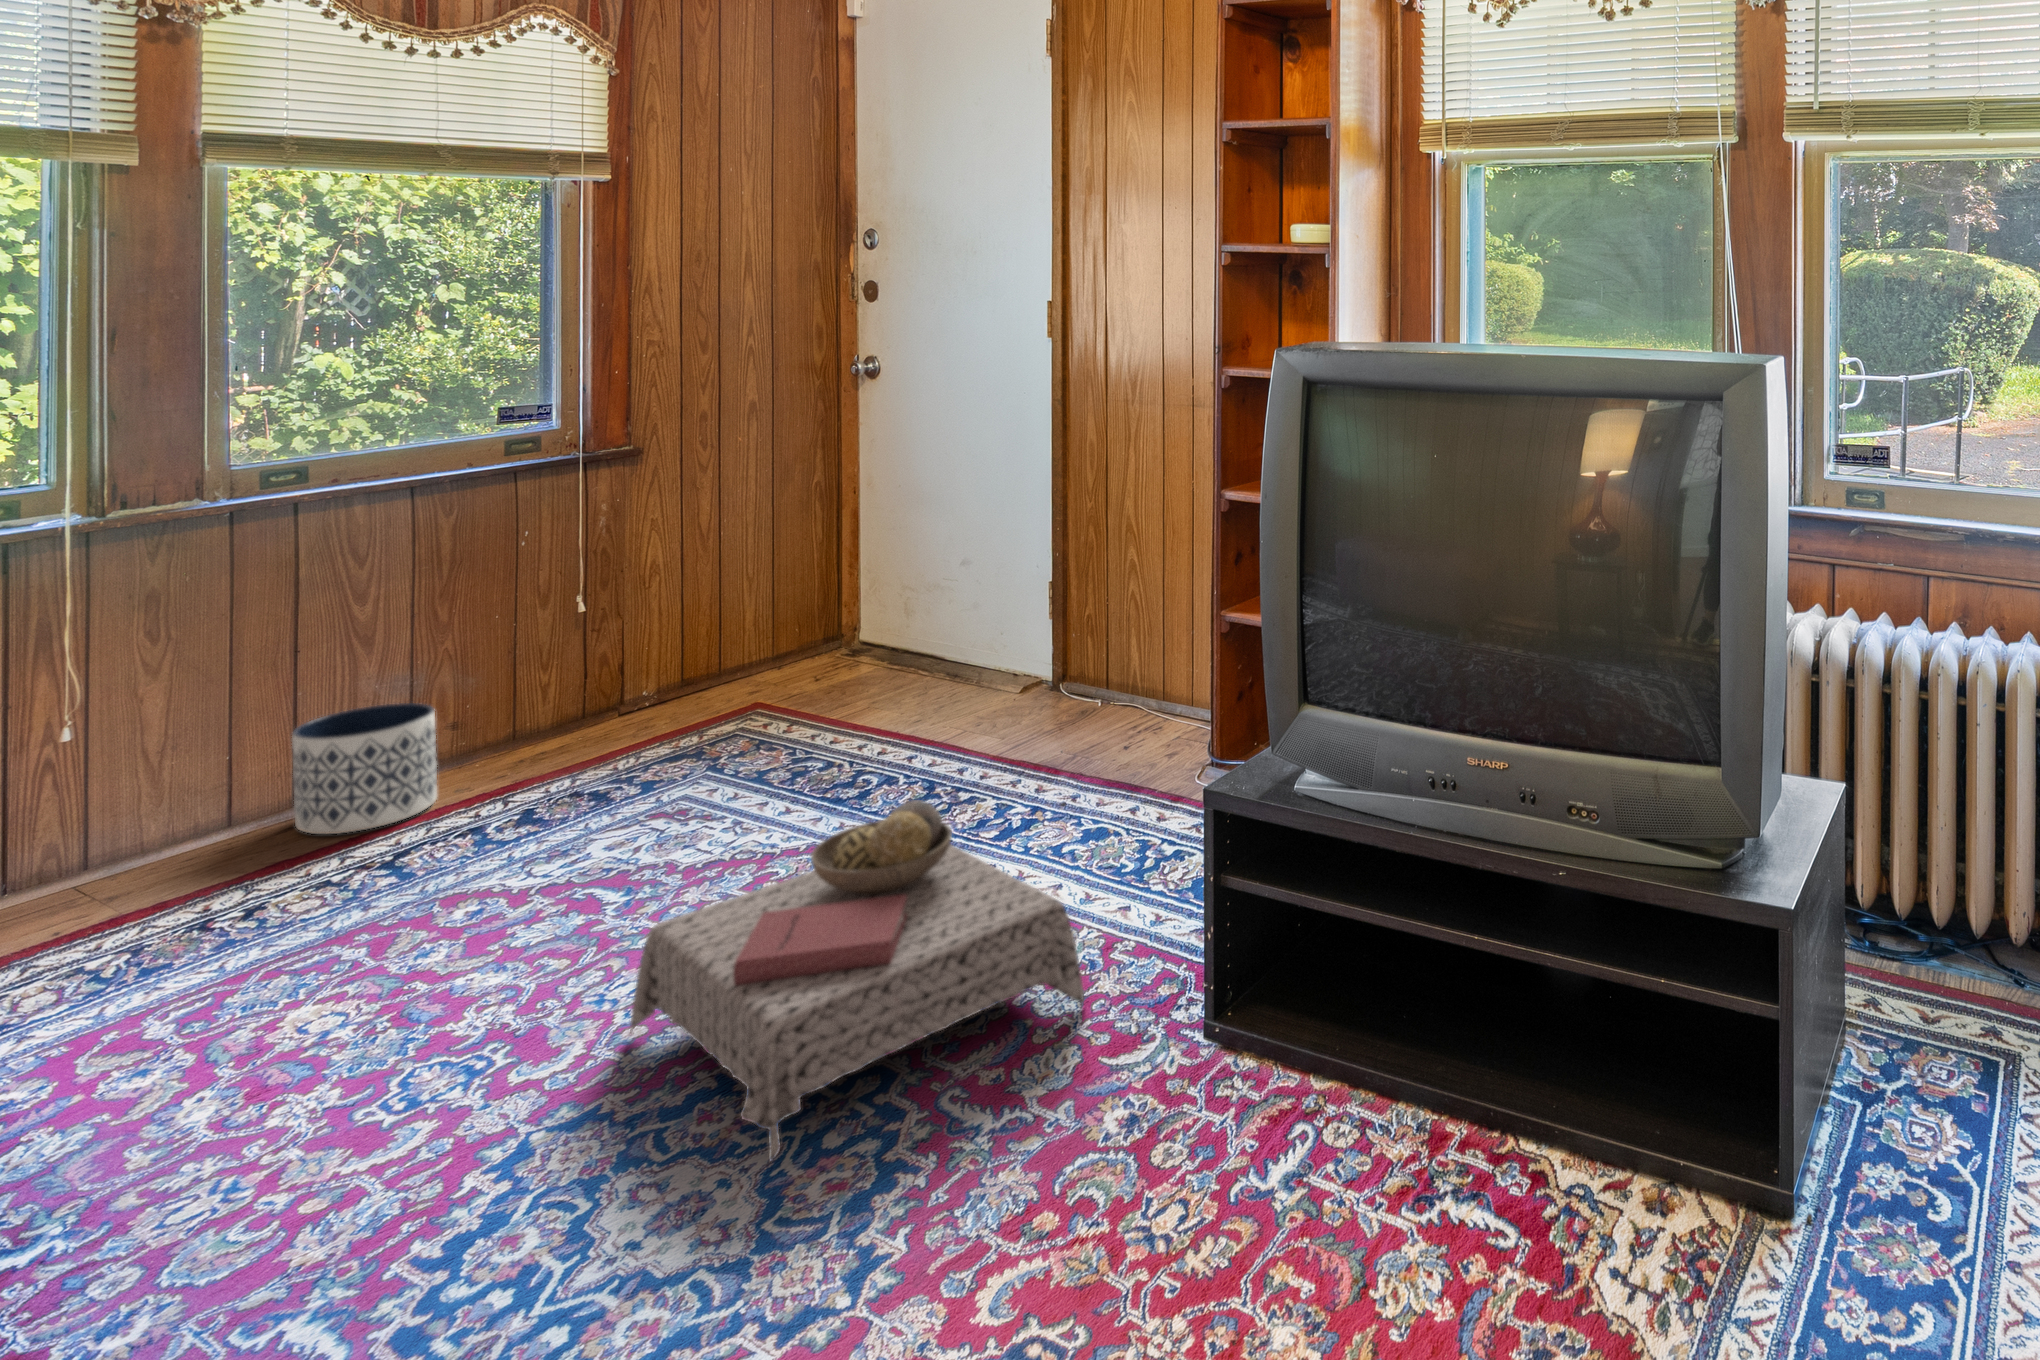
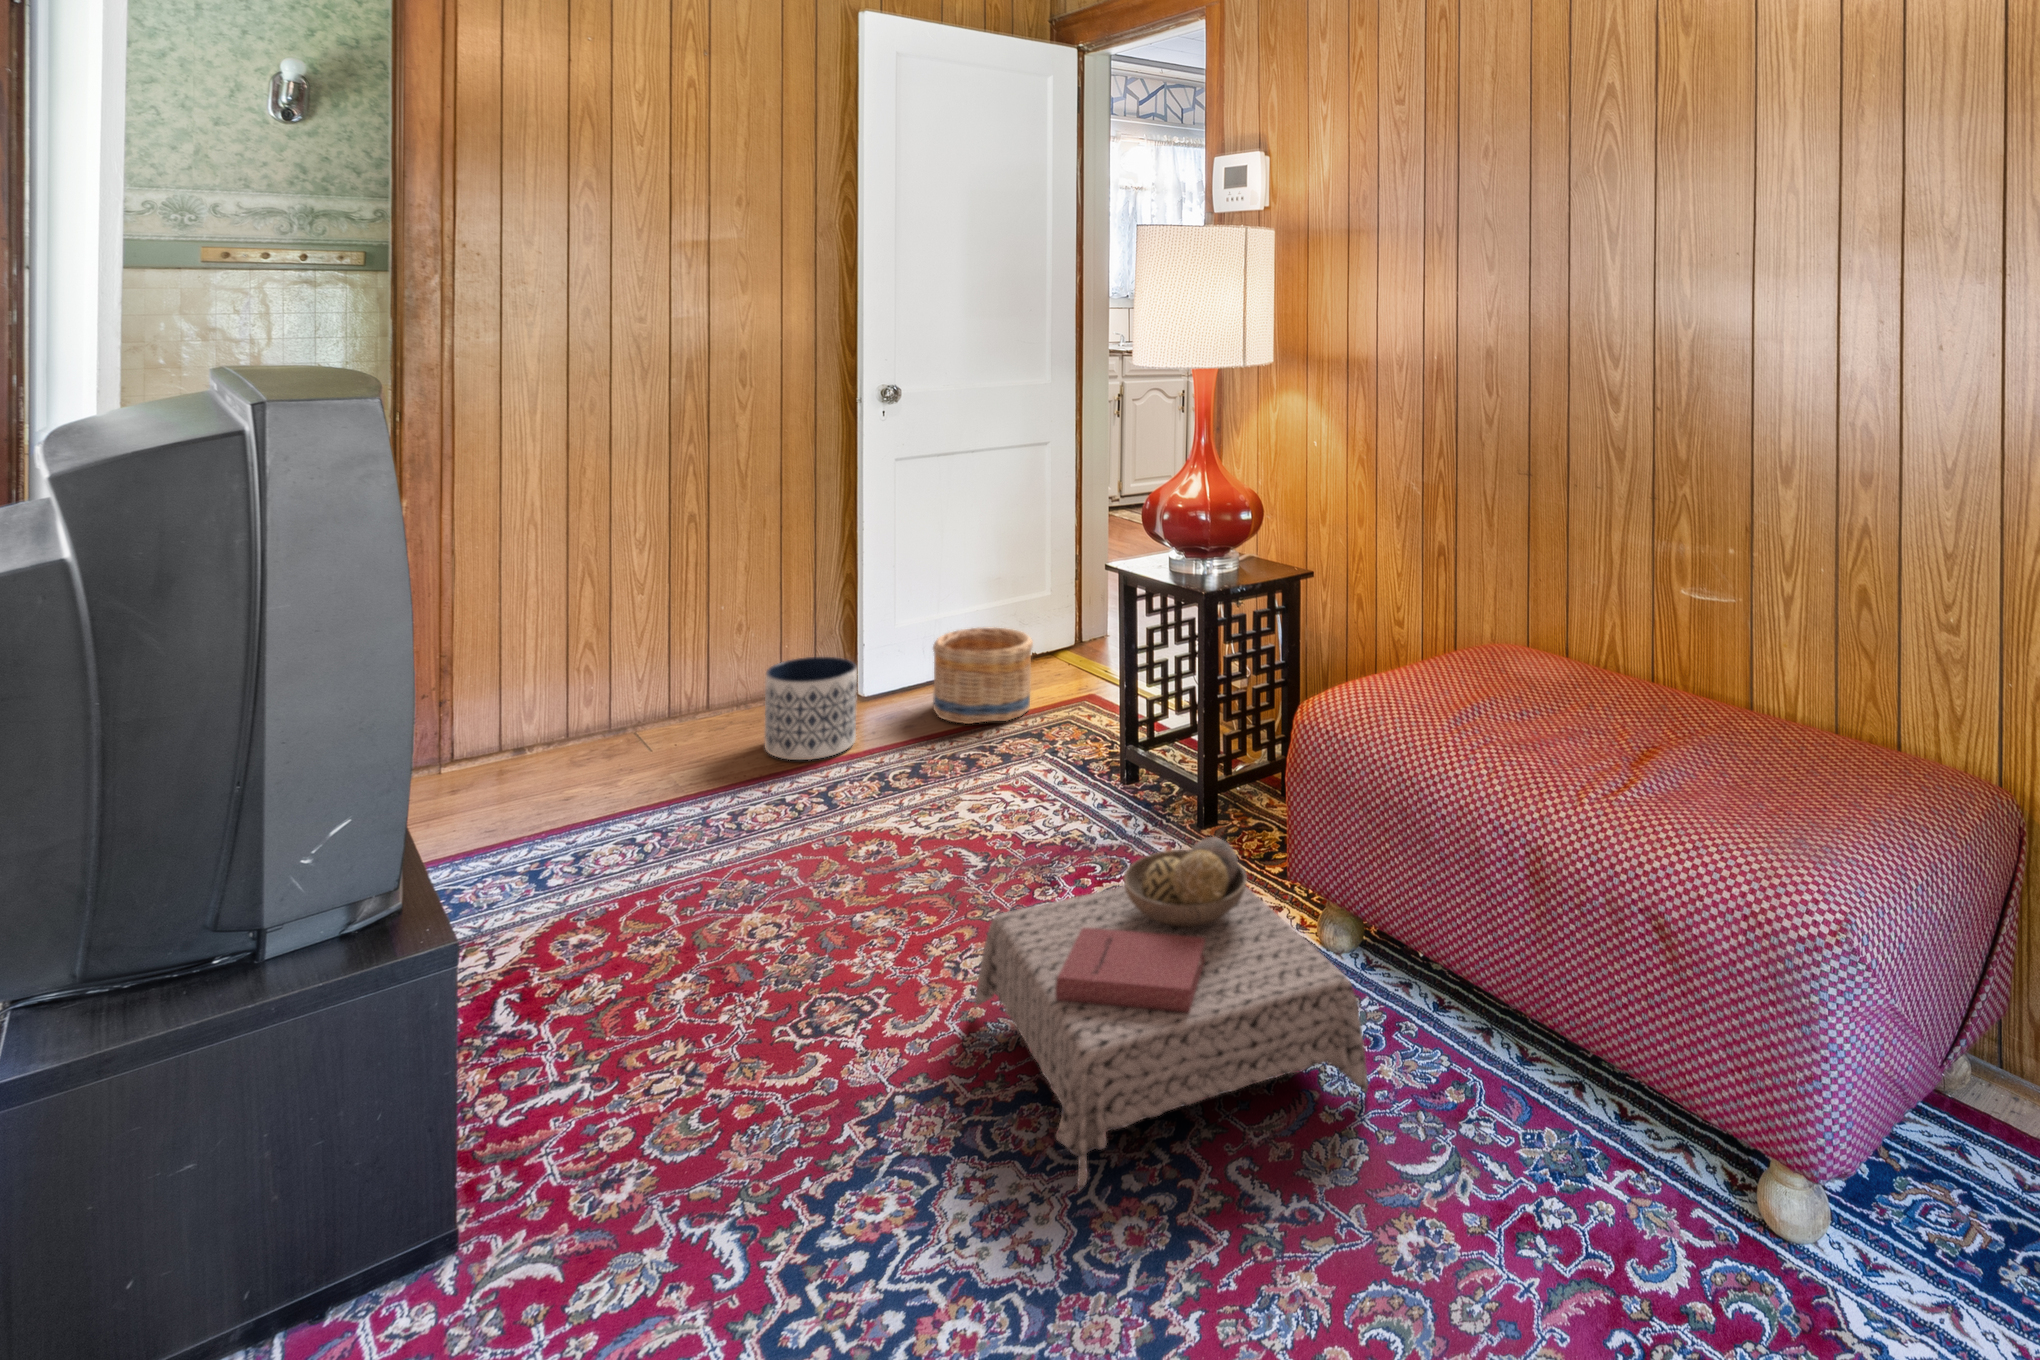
basket: none [545,644,685,759] -> present [933,627,1033,724]

